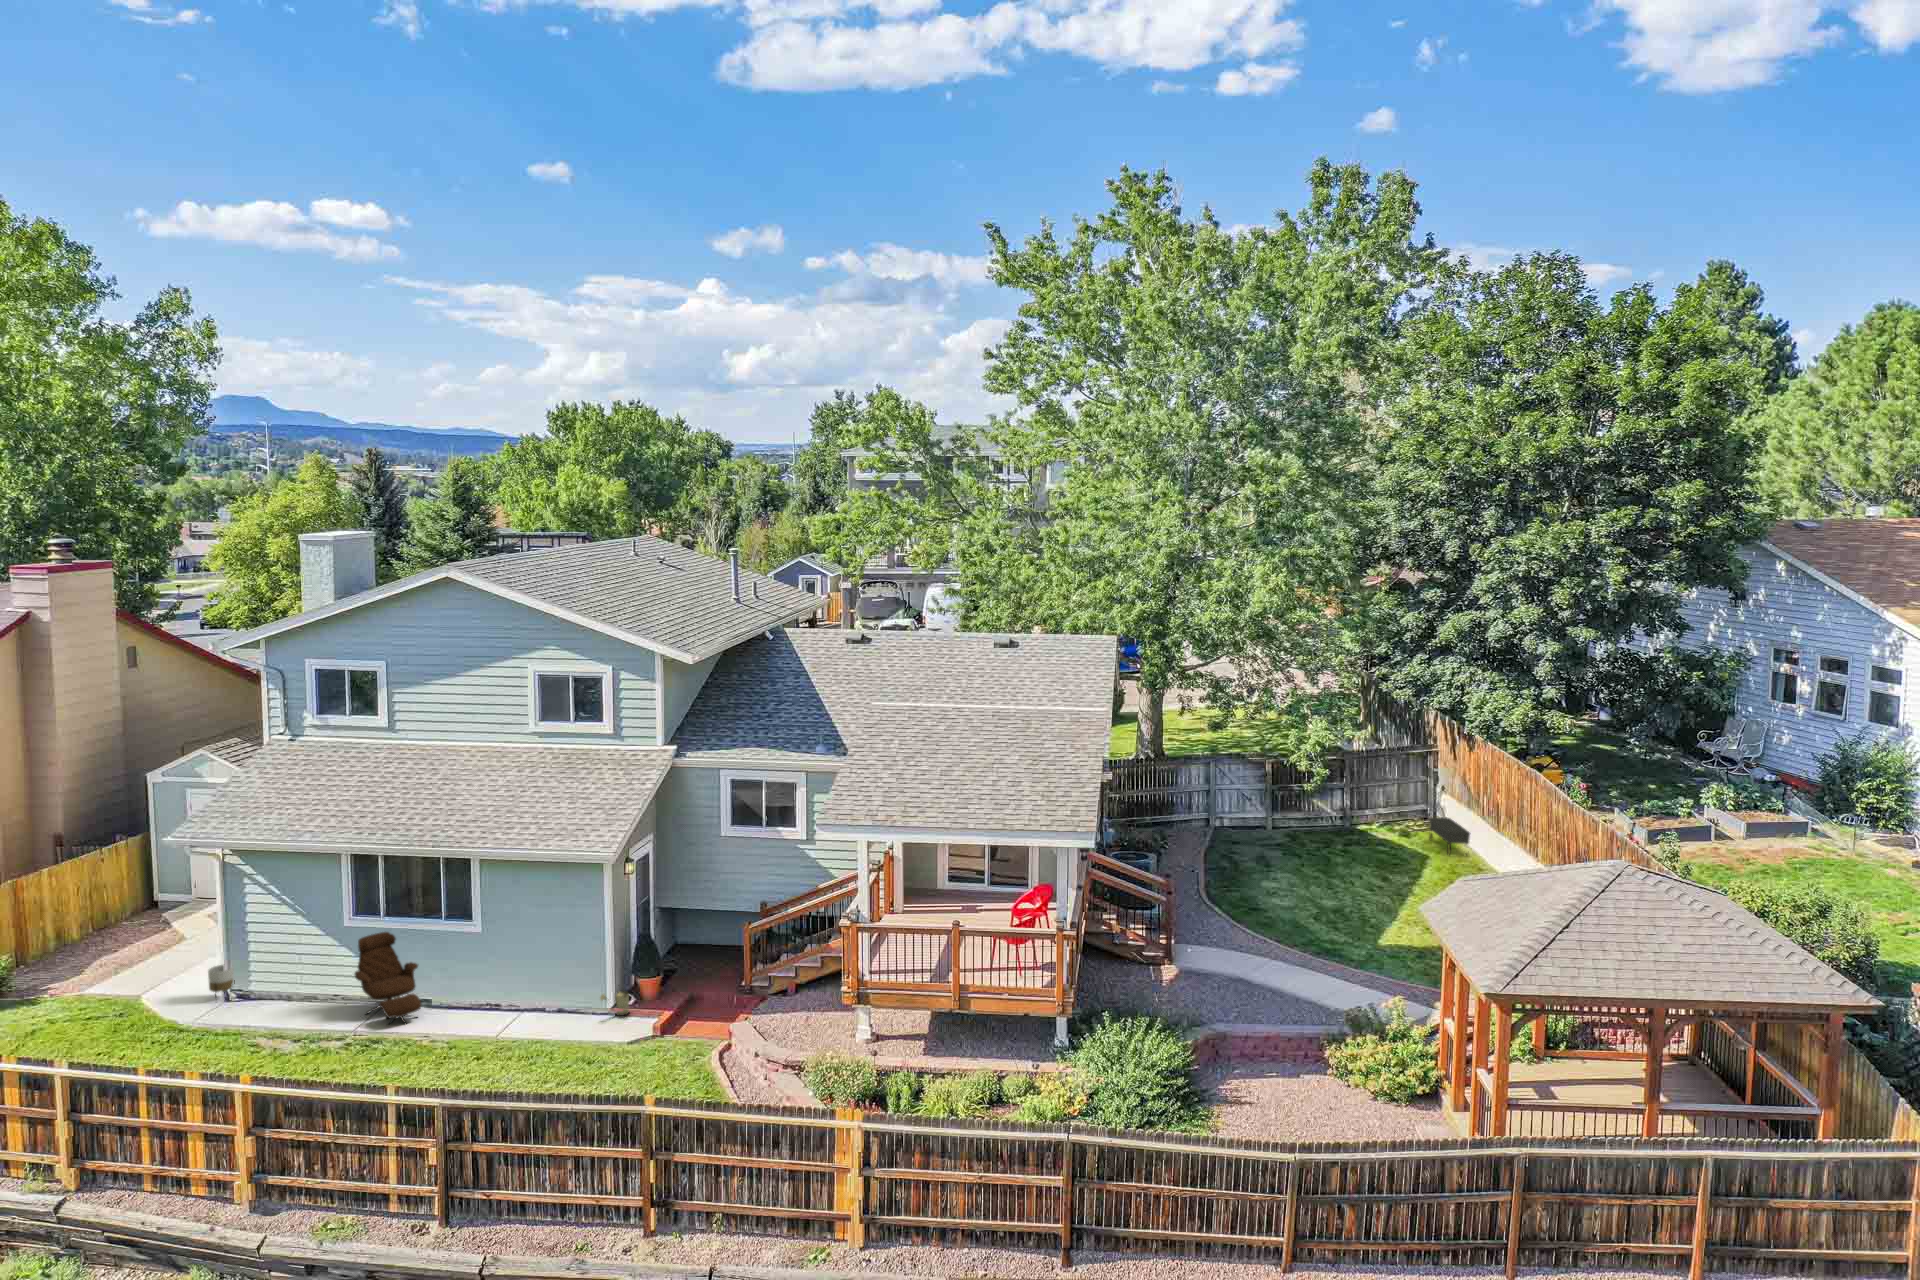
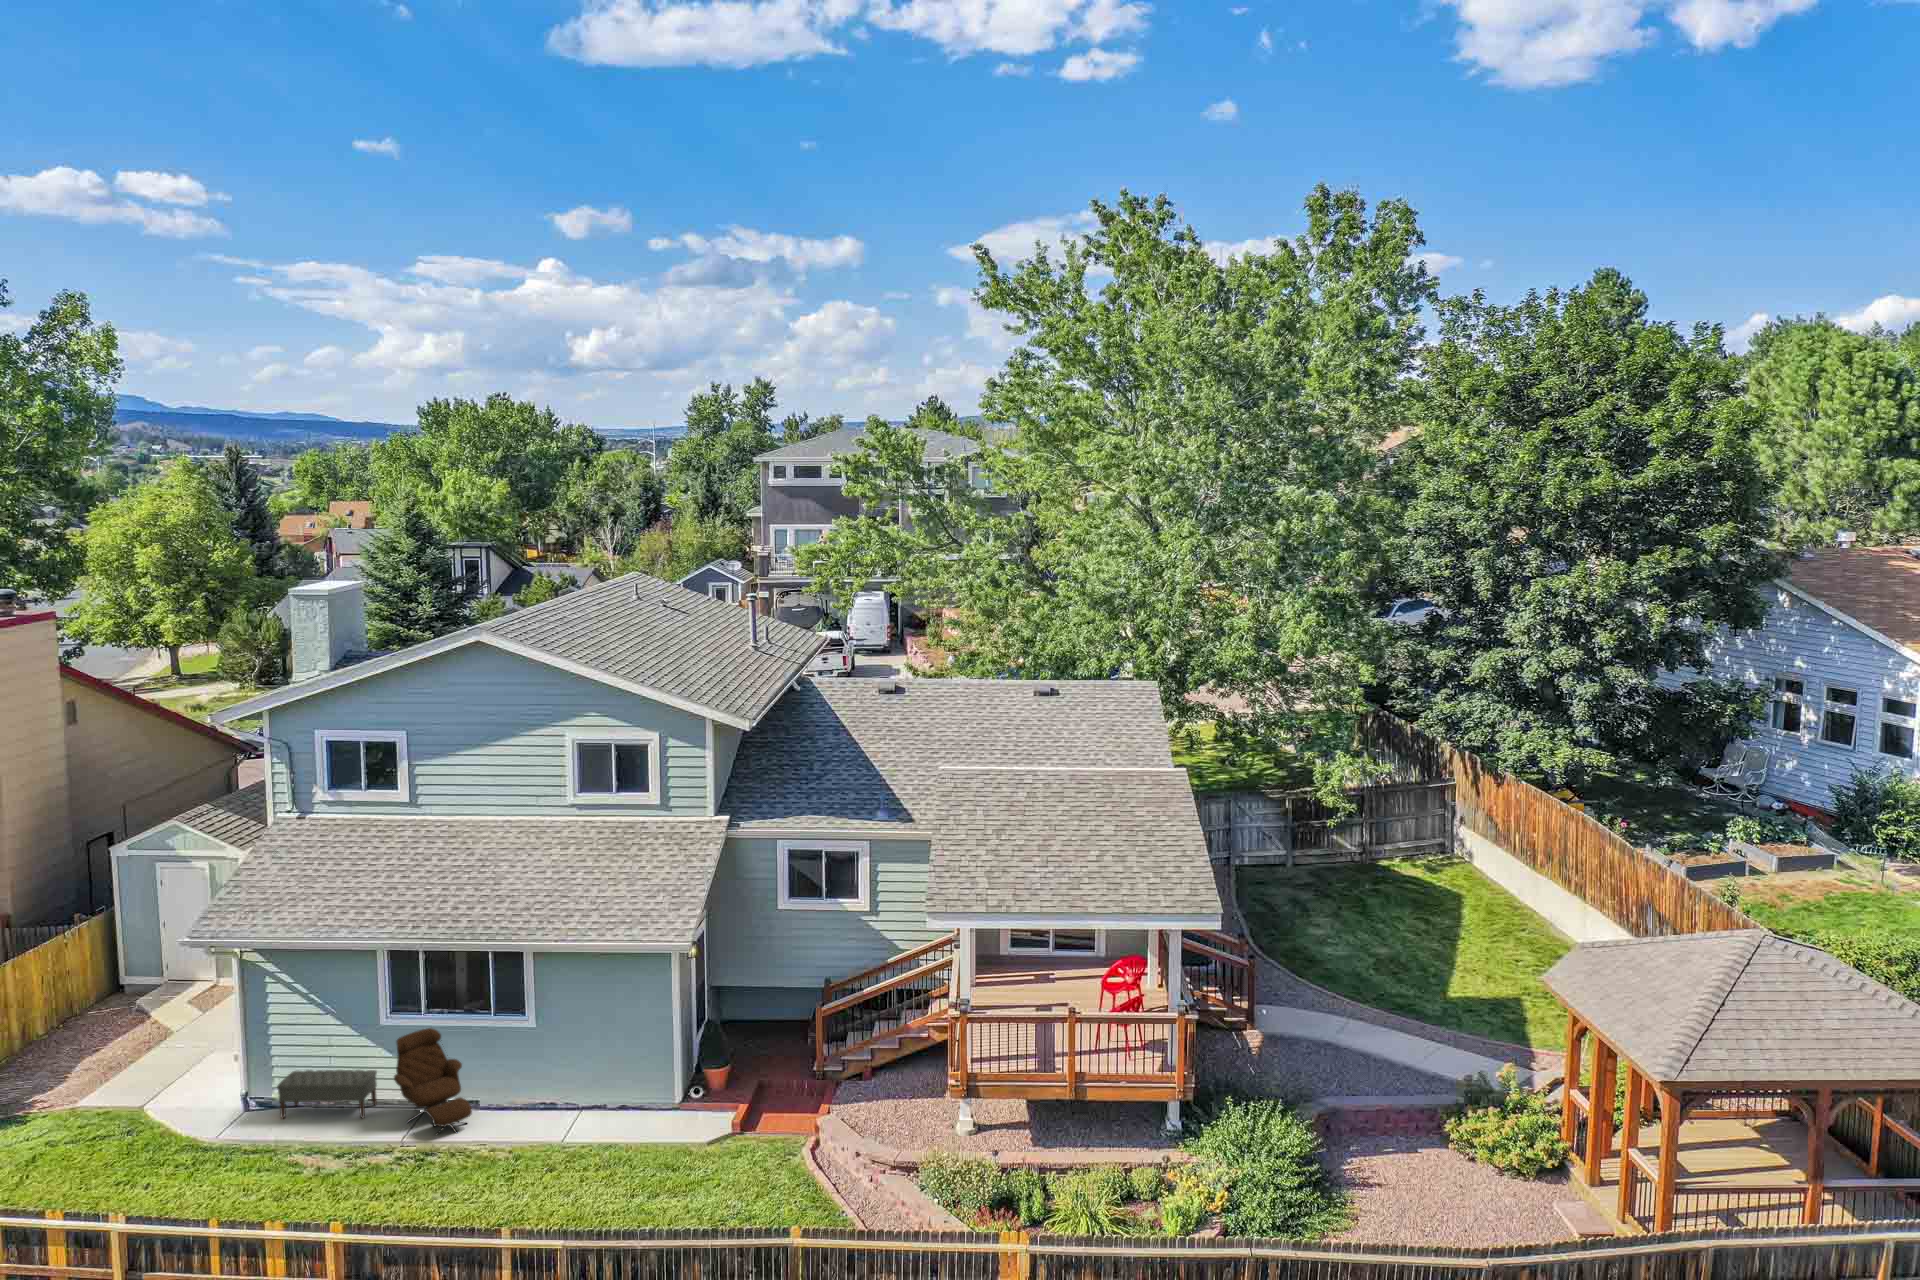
bench: present [1429,817,1470,855] -> present [277,1070,377,1119]
planter: present [208,965,235,997] -> none [222,1071,253,1115]
watering can: present [600,990,629,1016] -> none [669,1078,700,1112]

